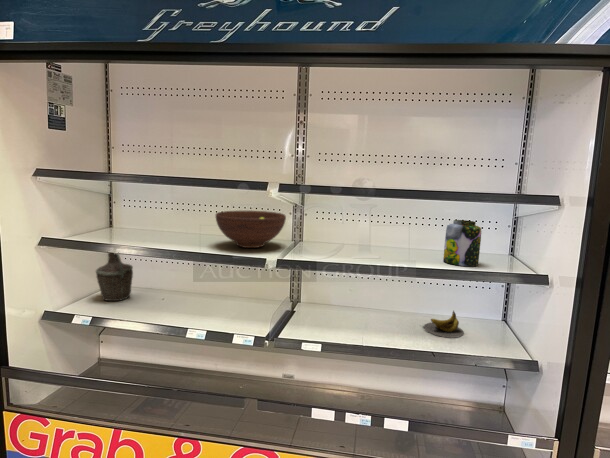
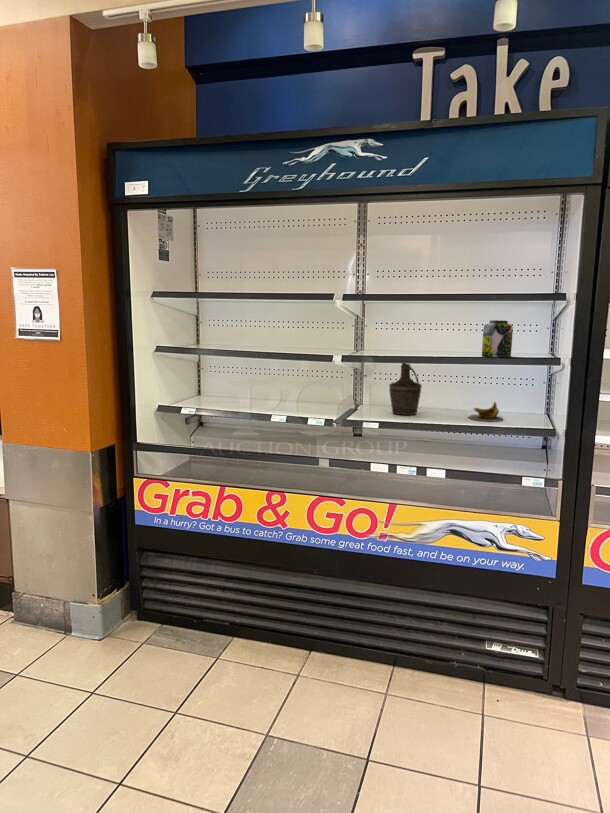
fruit bowl: present [216,211,286,248] -> none [291,323,349,351]
bottle: present [96,252,133,301] -> present [389,363,422,415]

